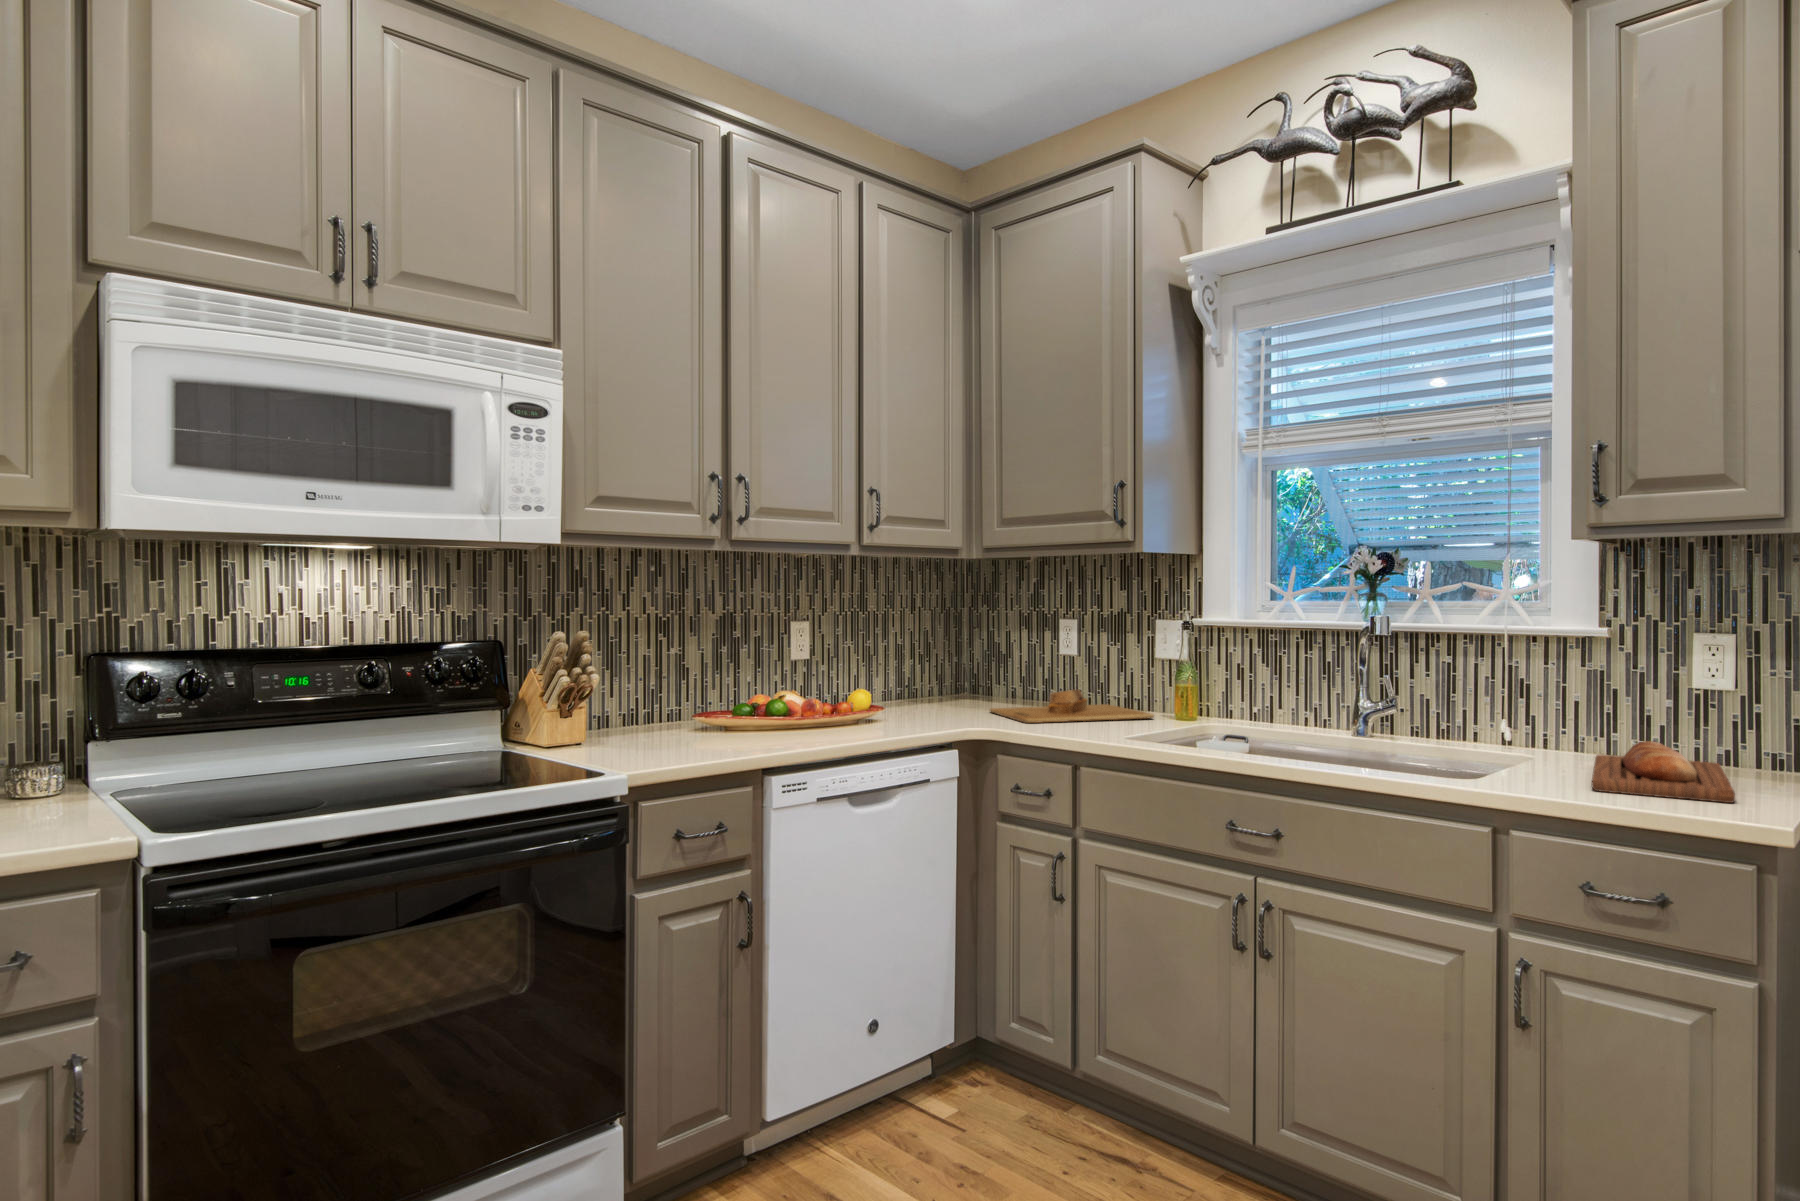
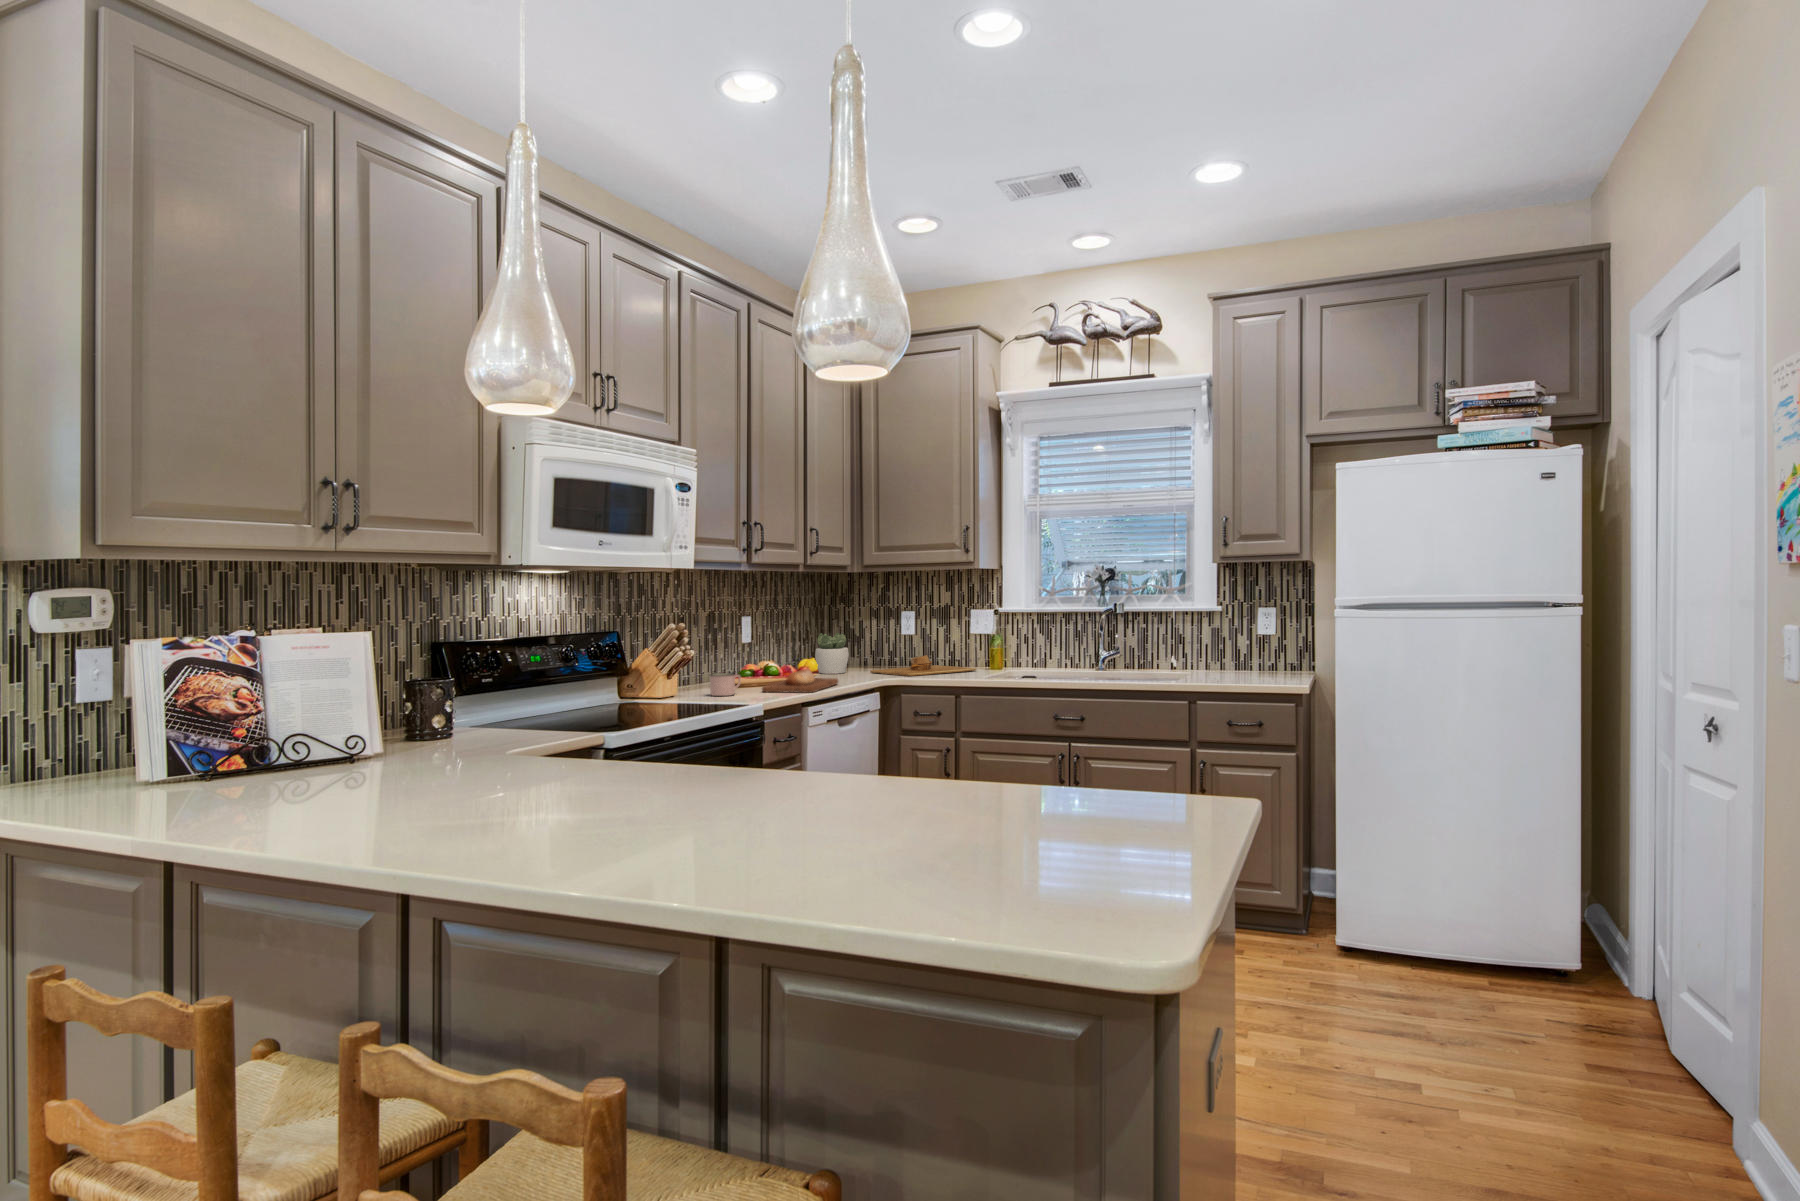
succulent plant: none [912,649,964,711] -> present [815,633,849,674]
mug: none [637,710,690,747] -> present [710,673,741,696]
bread loaf: present [1592,741,1735,803] -> present [762,669,838,693]

